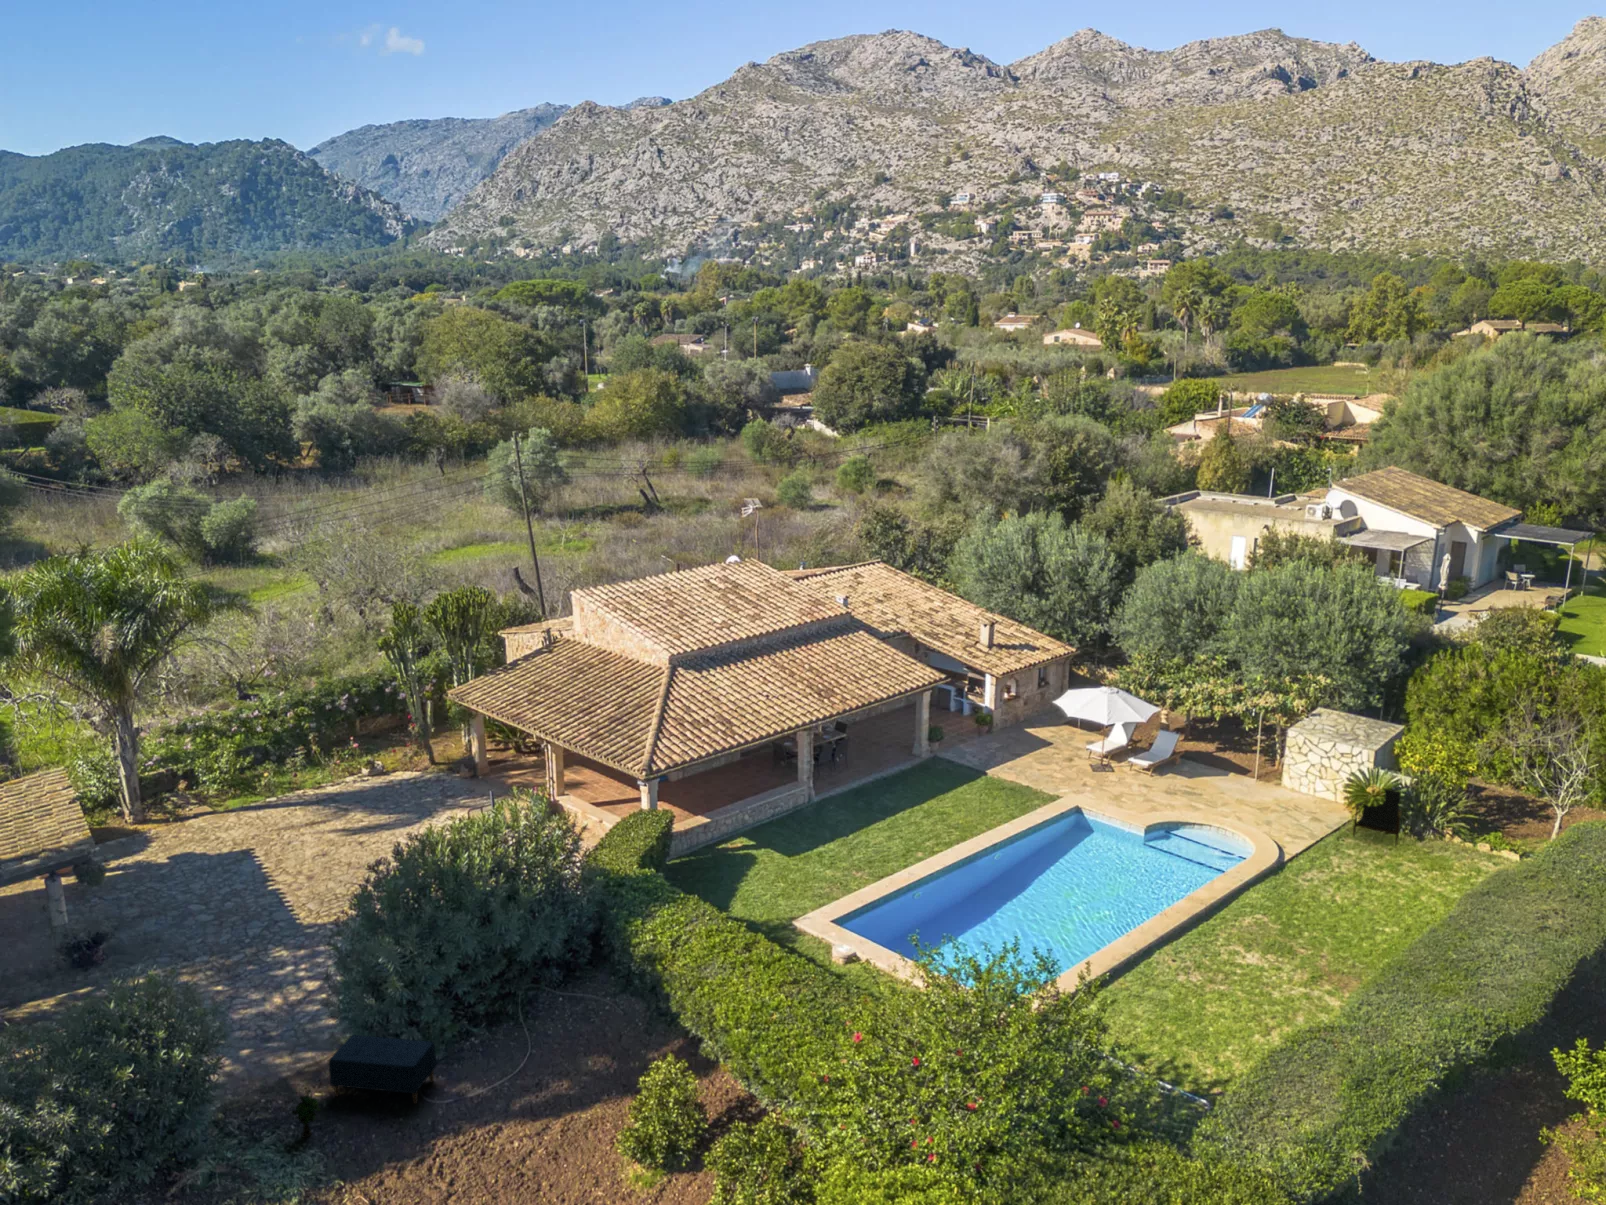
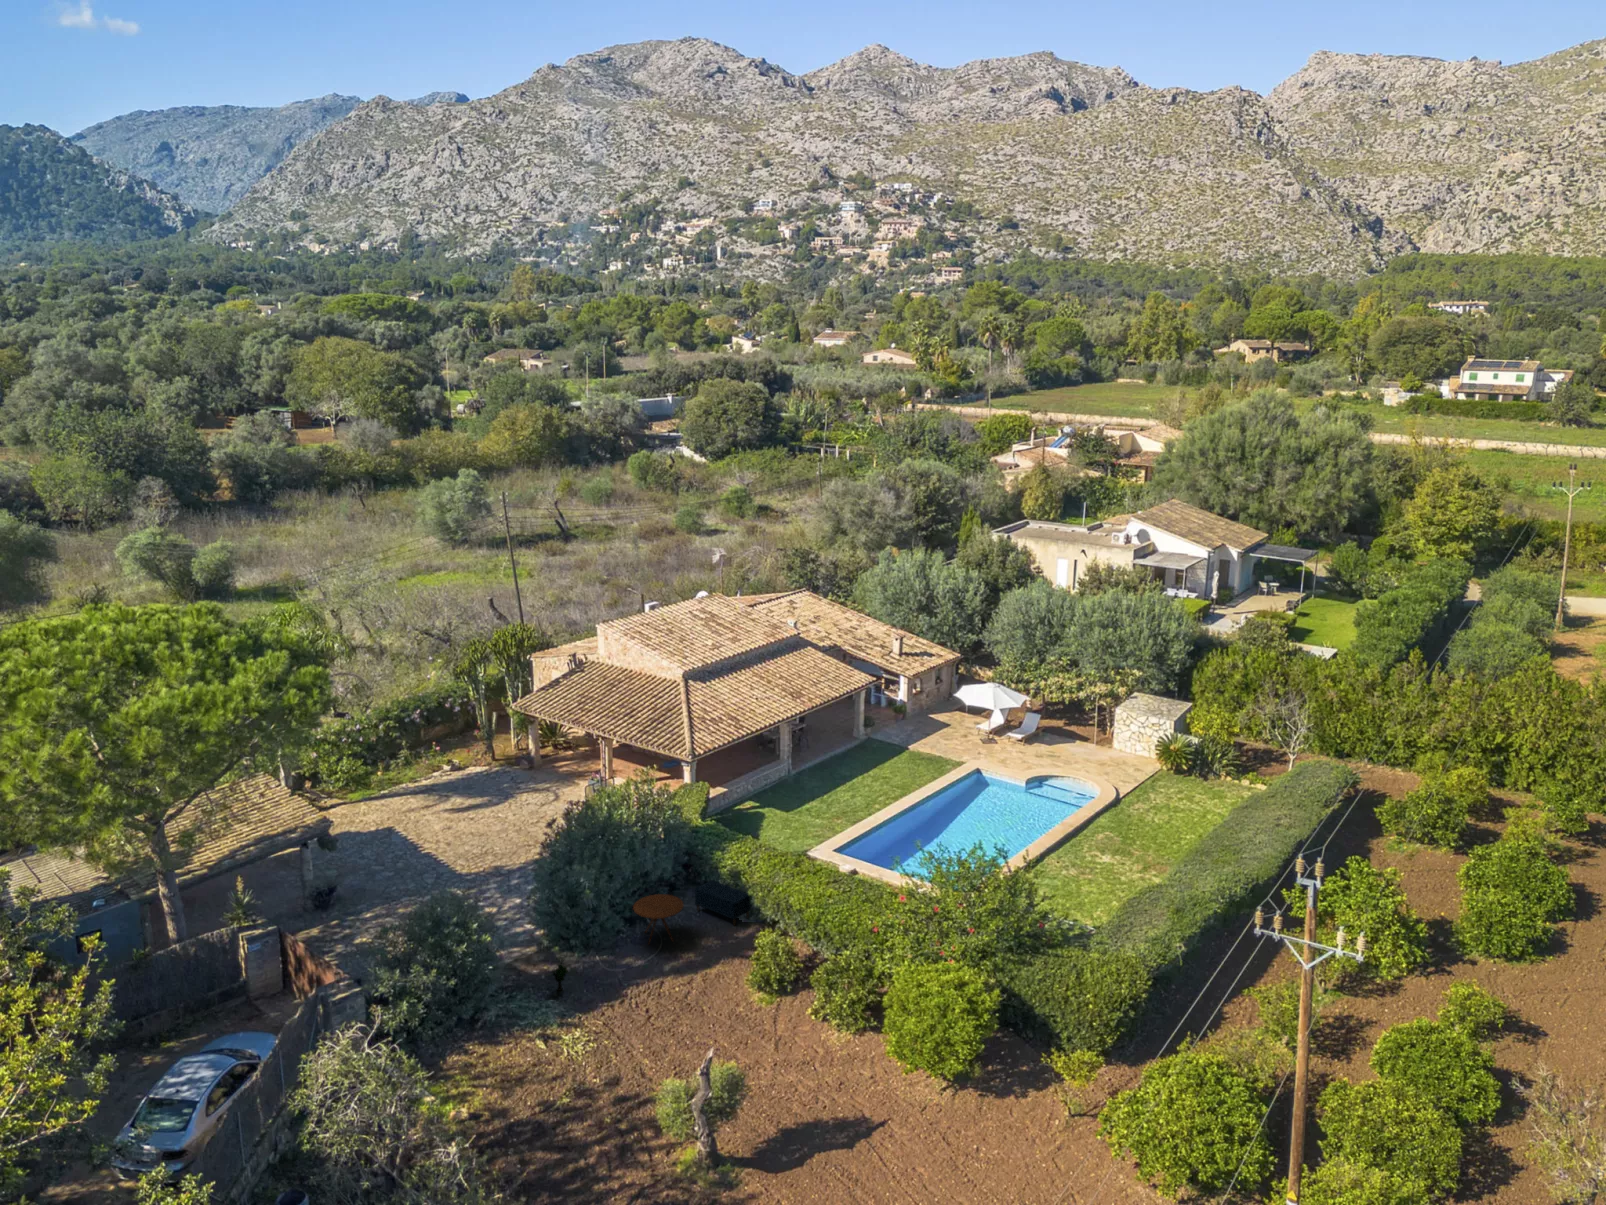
lounge chair: present [1353,786,1402,845] -> none [1161,745,1192,784]
round table: none [463,982,543,1063] -> present [633,894,684,943]
bench: present [329,1035,436,1104] -> present [695,881,751,926]

